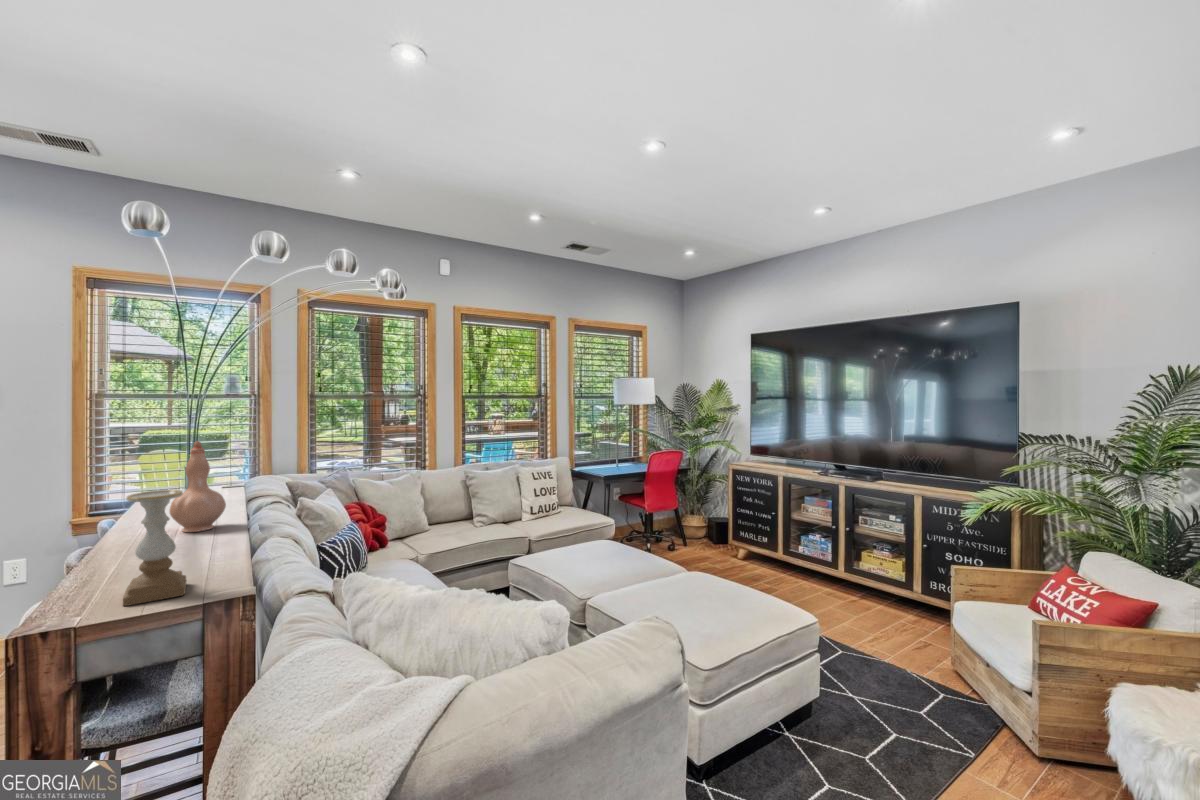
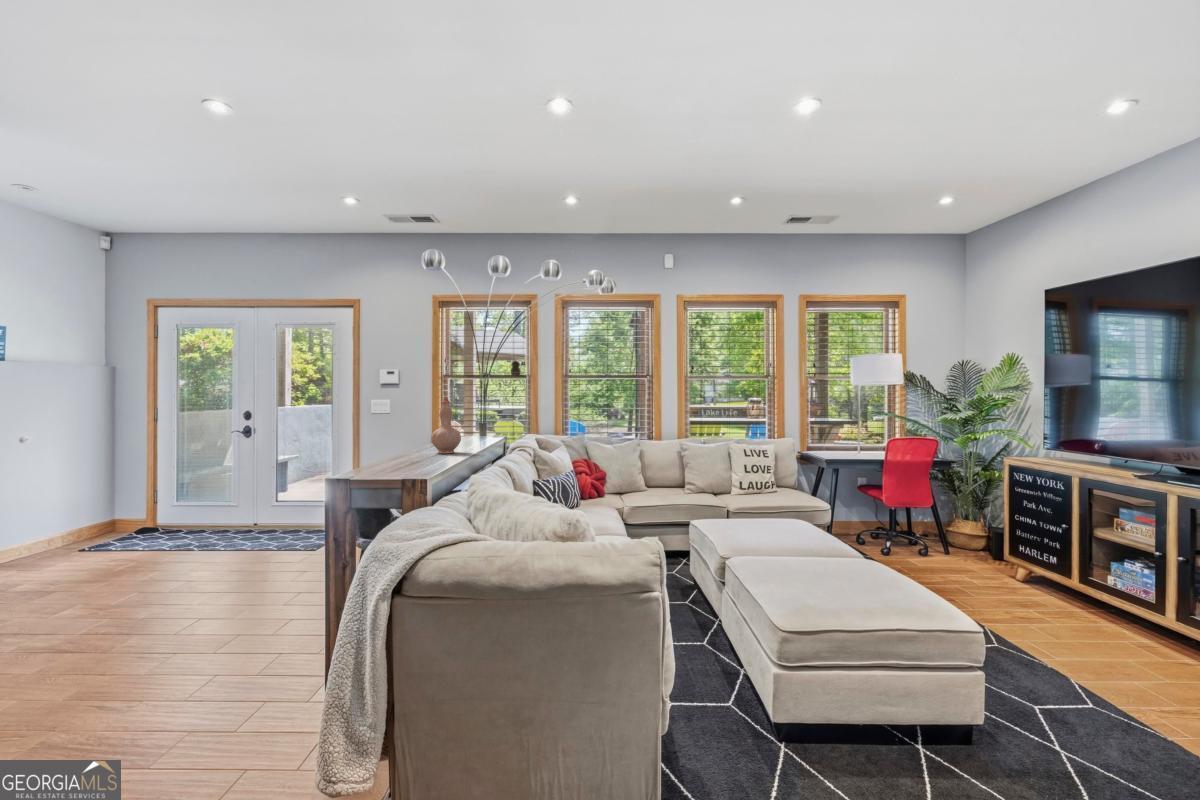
candle holder: present [123,490,186,606] -> none [362,414,398,474]

